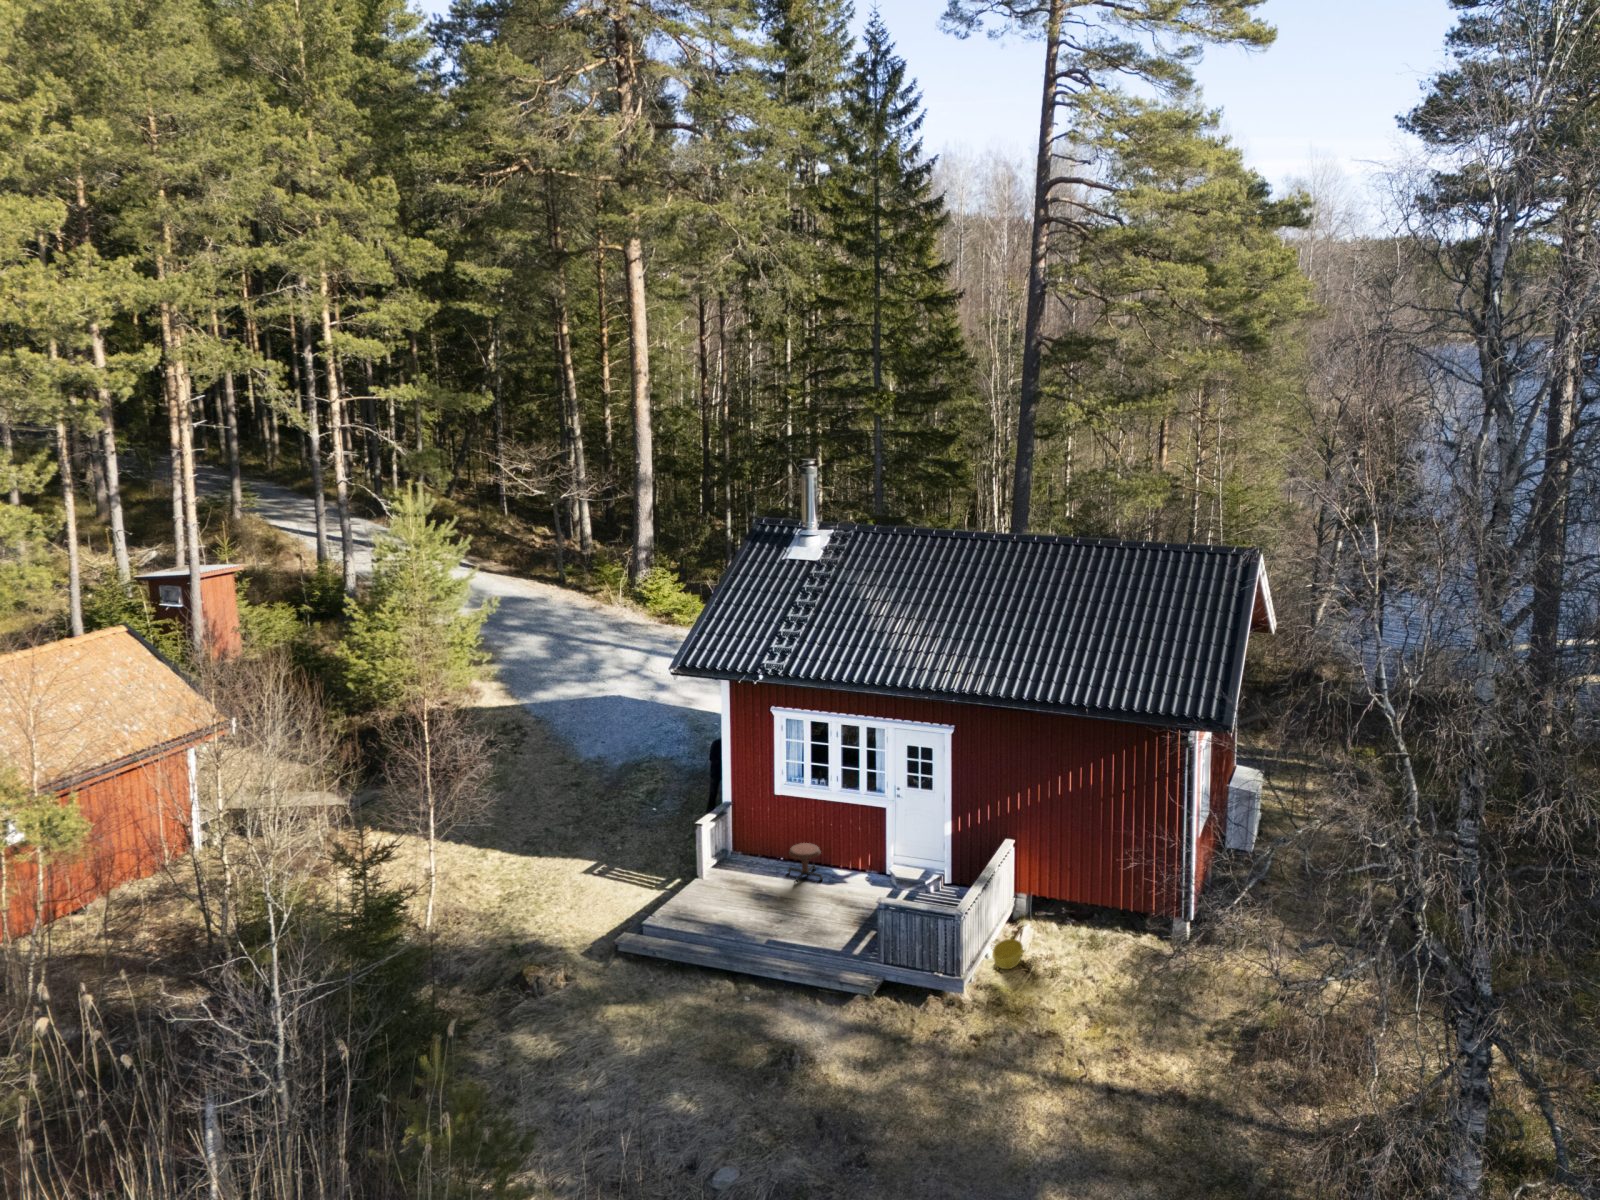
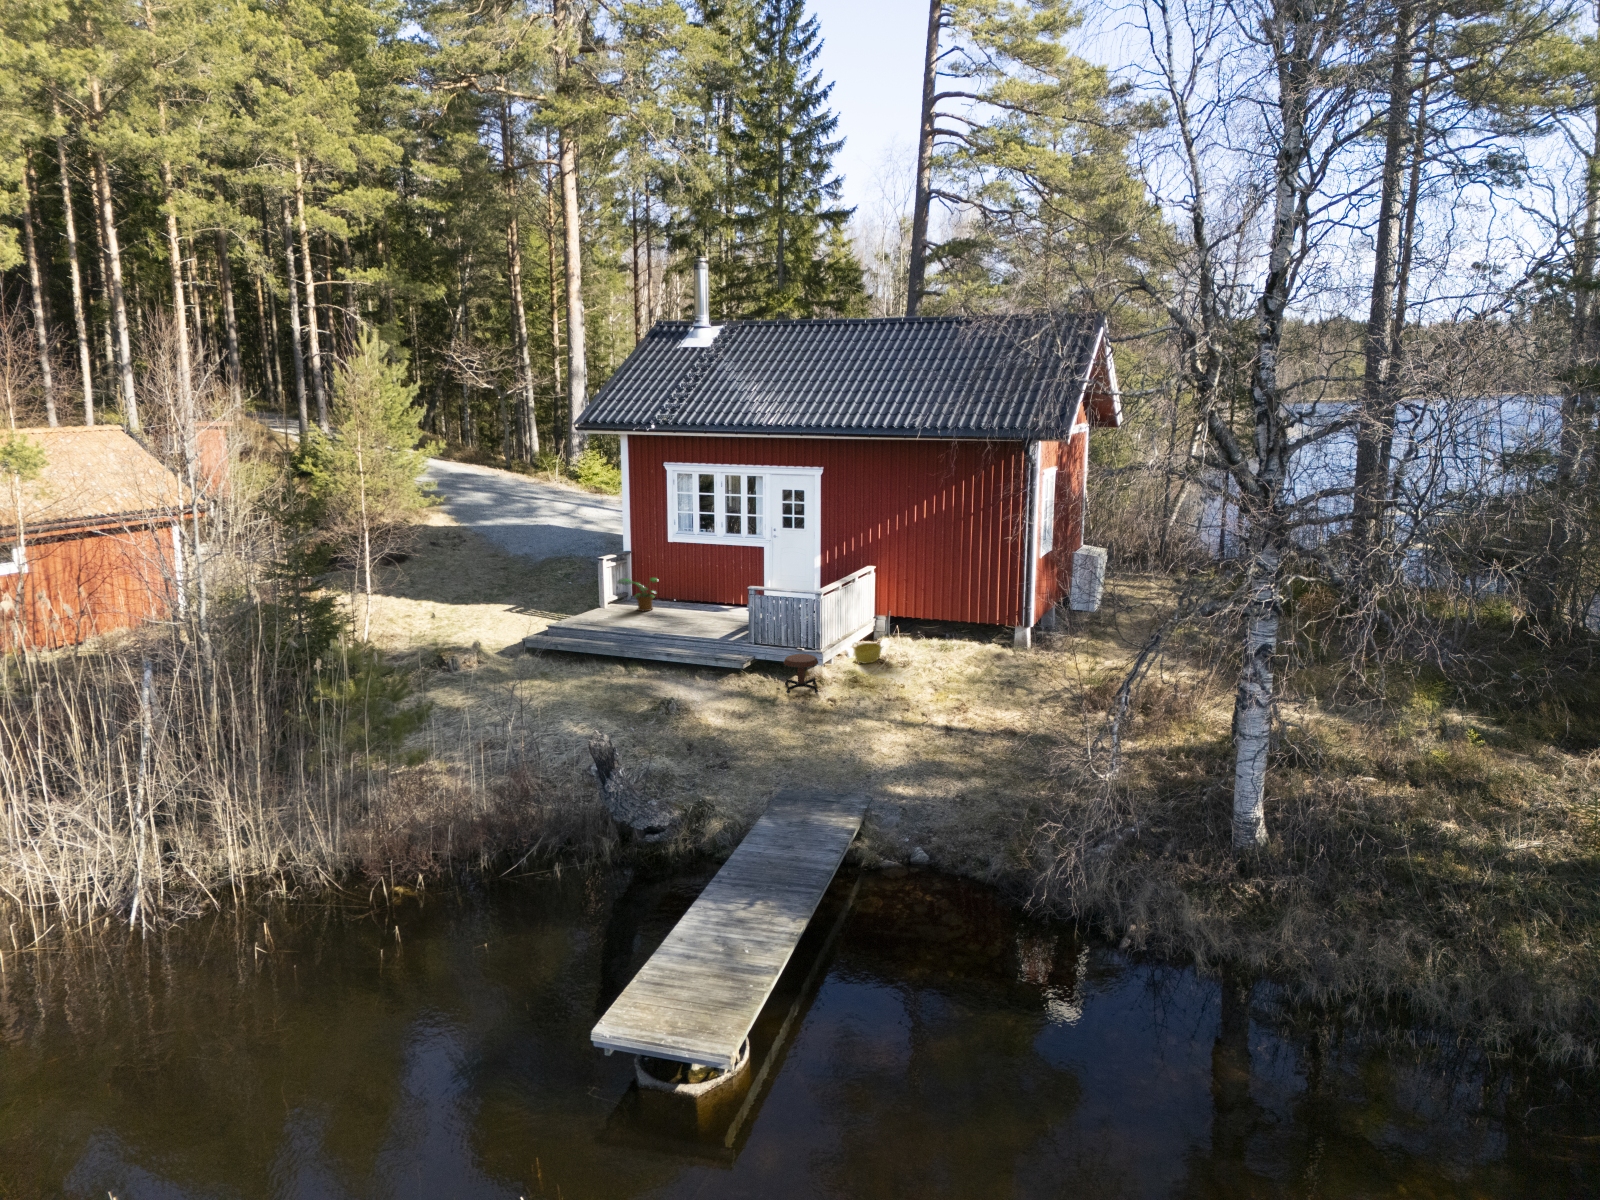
potted plant: none [720,831,765,872] -> present [618,578,658,611]
stool: present [788,843,823,883] -> present [784,654,818,694]

